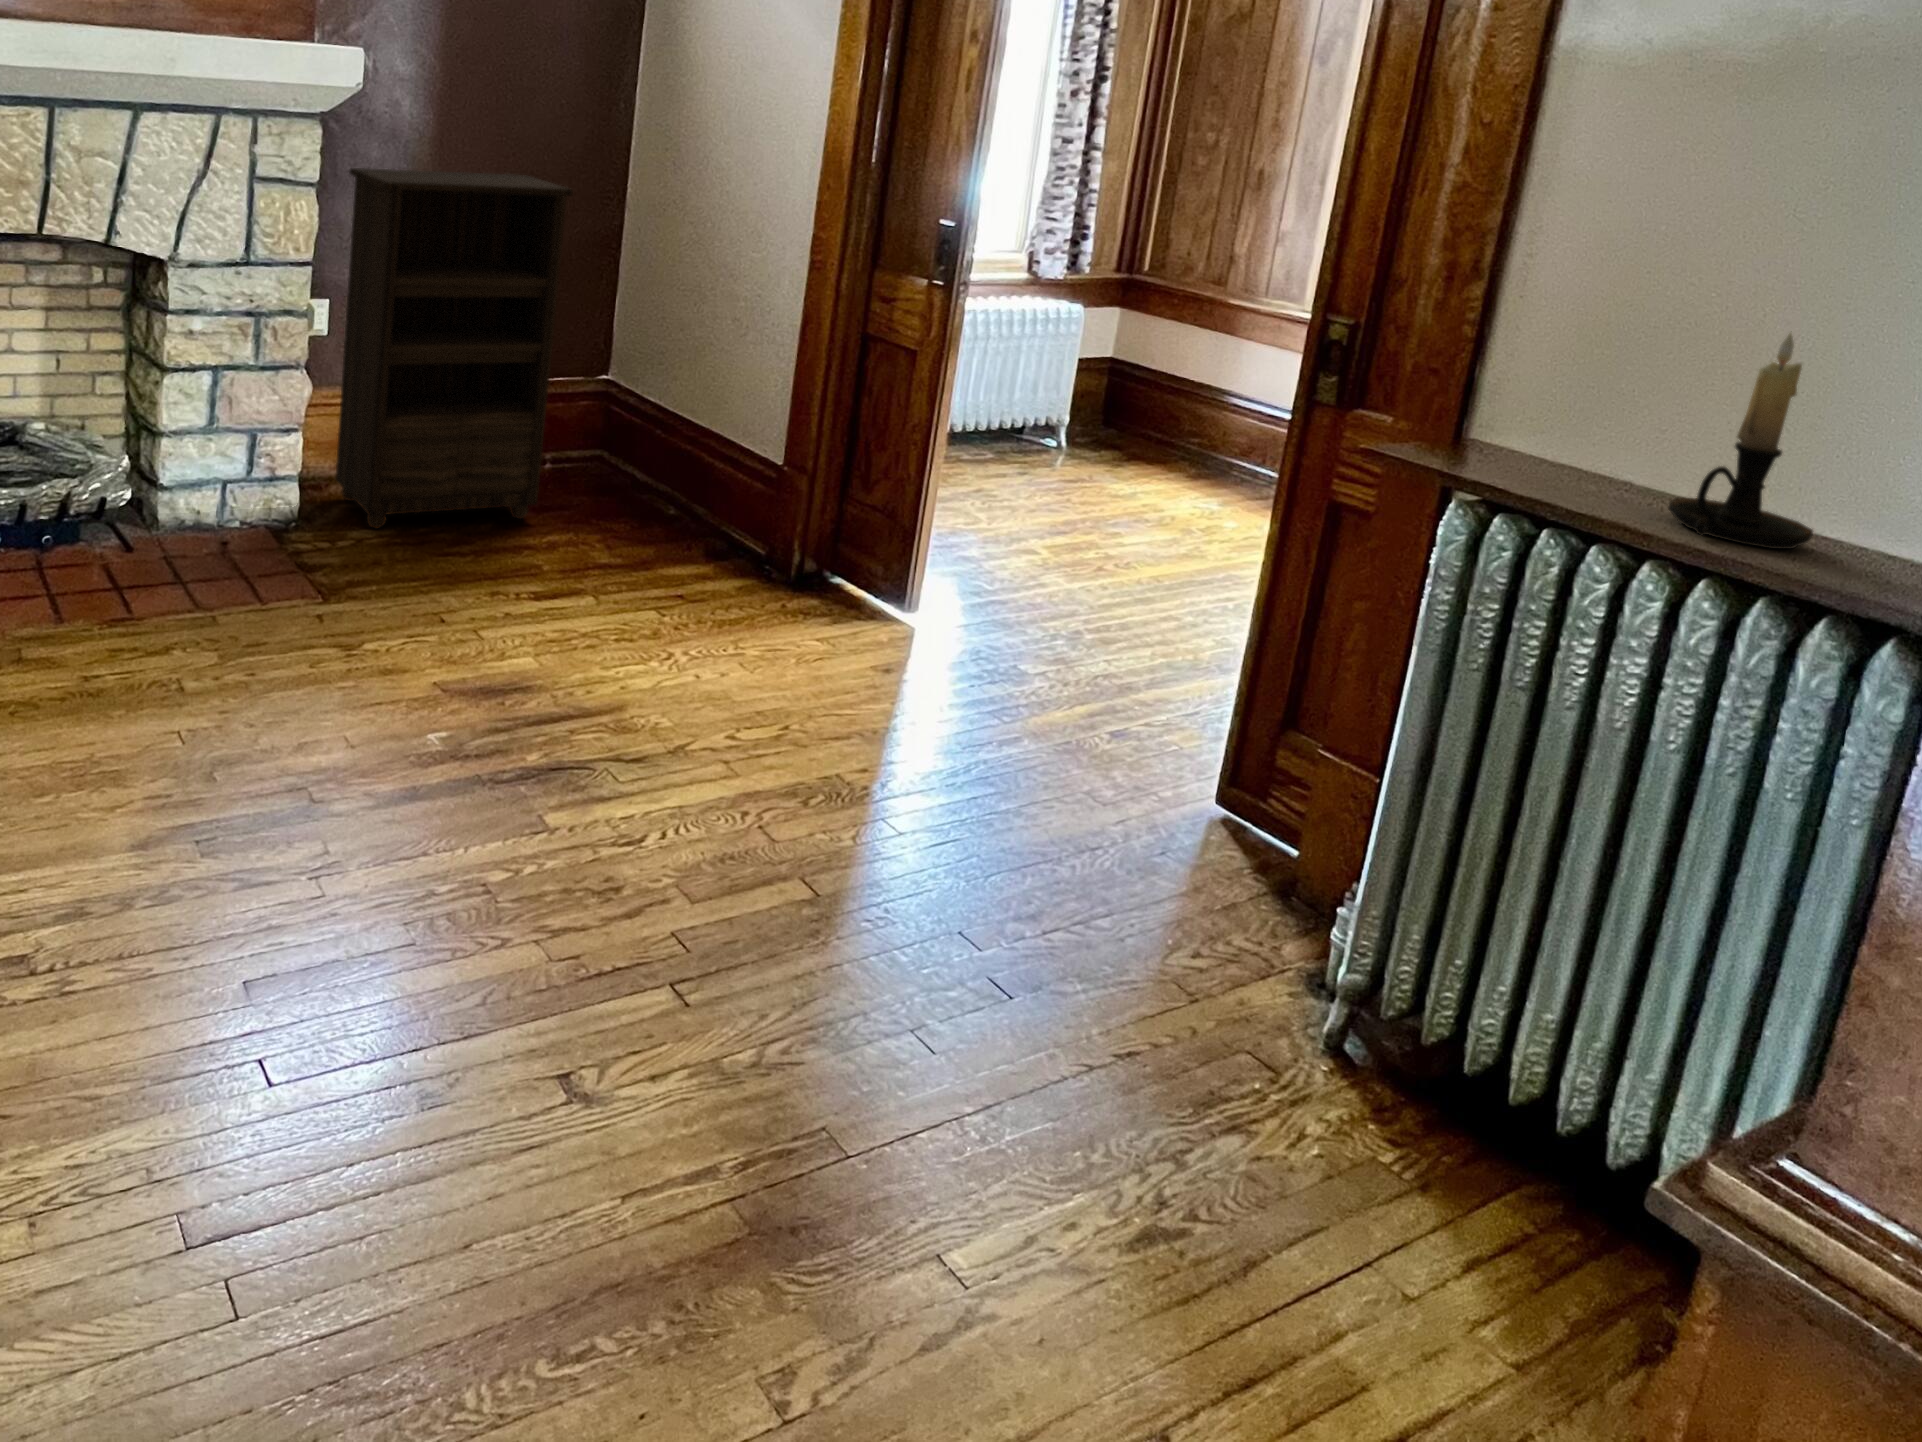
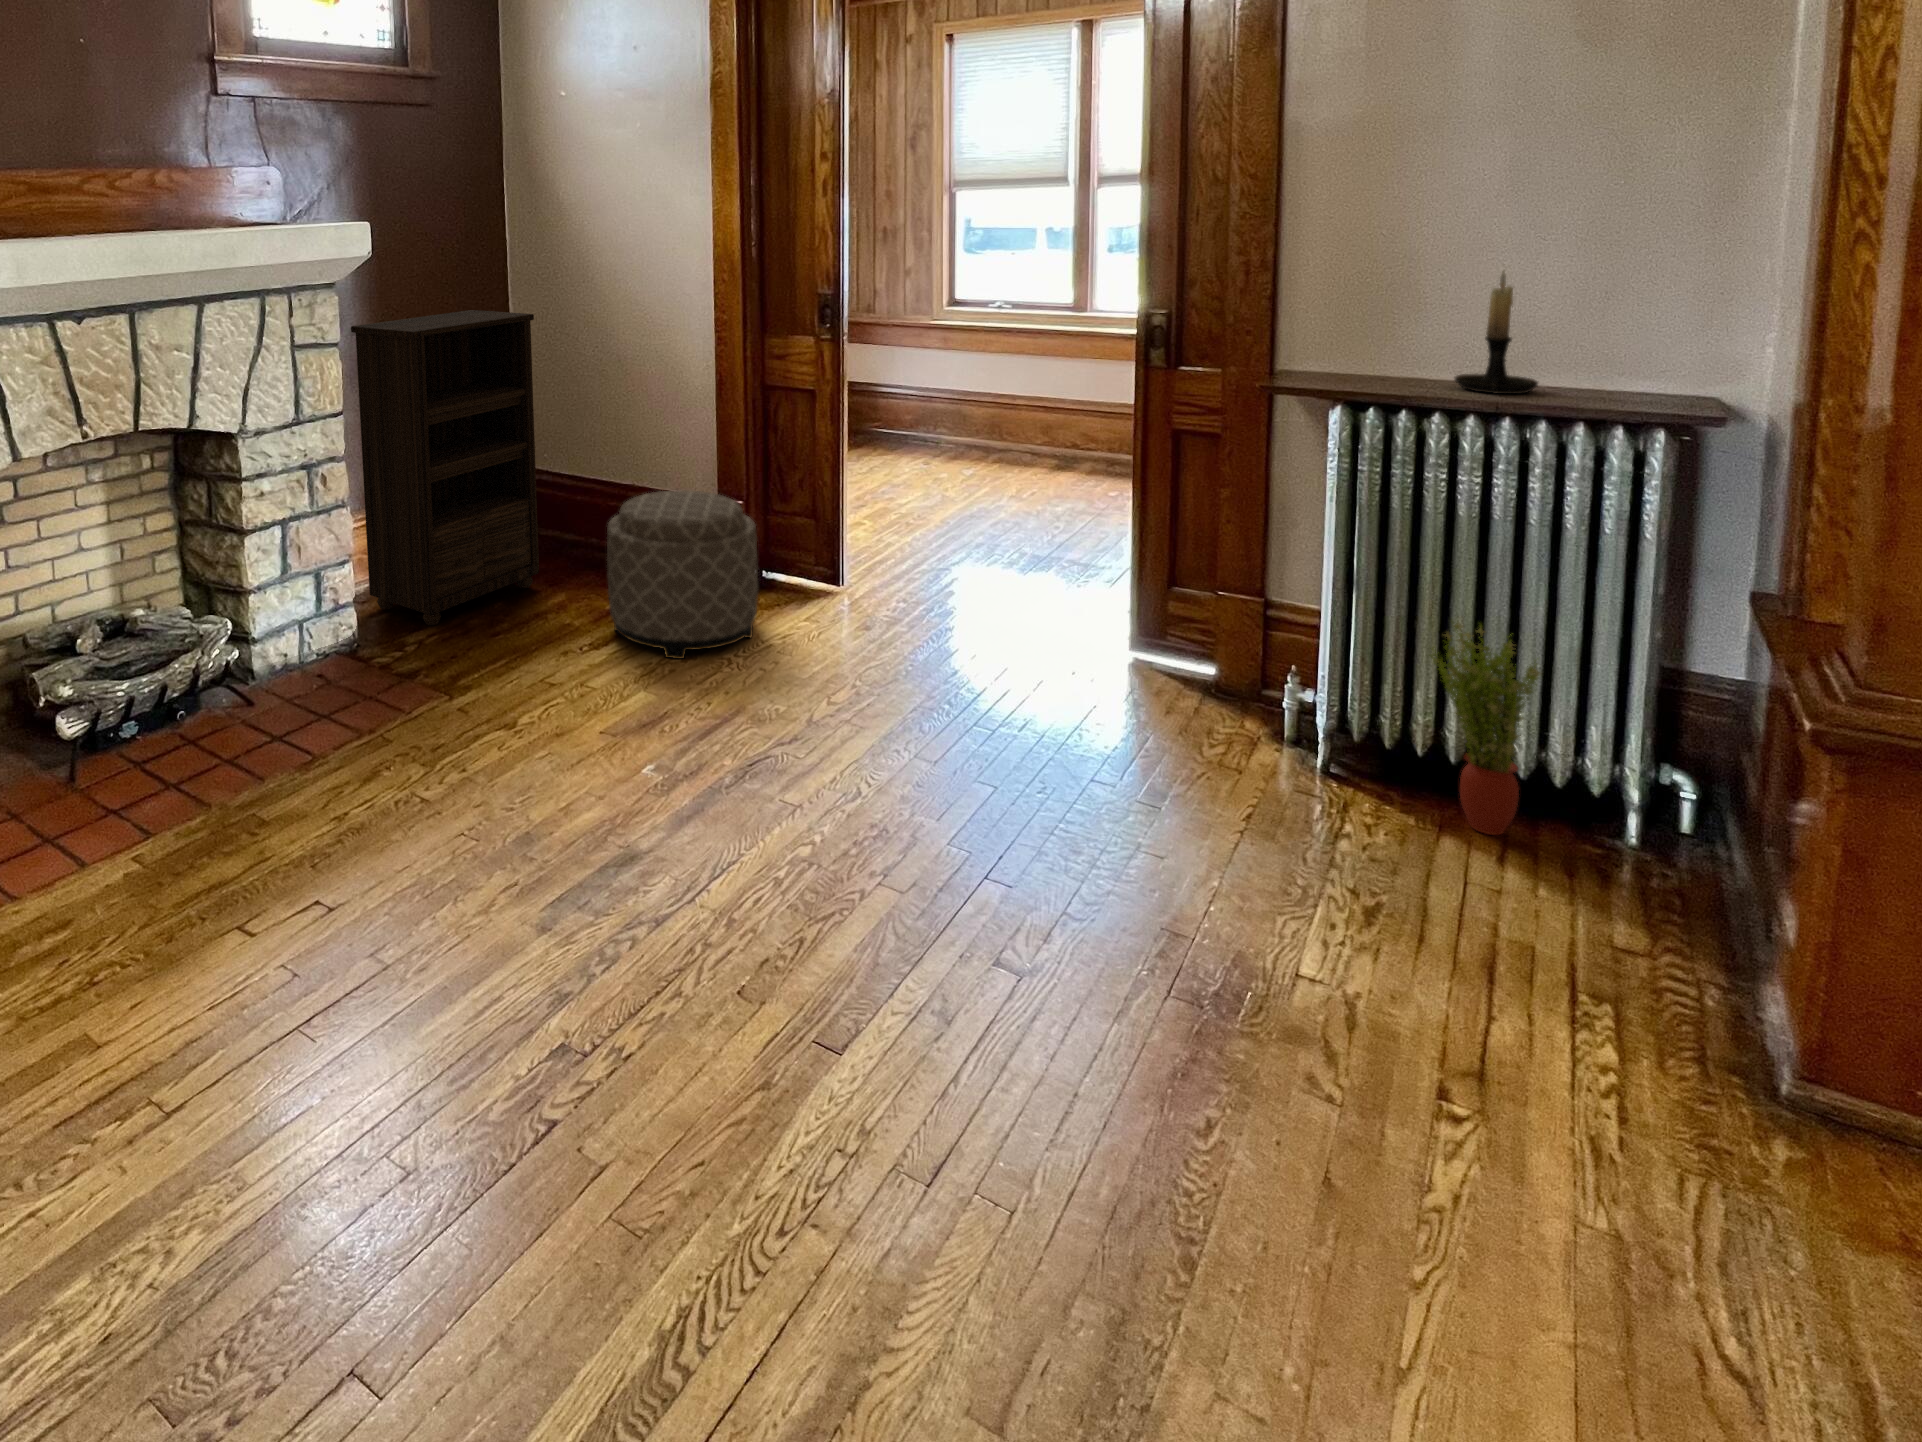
ottoman: none [547,434,746,641] -> present [607,490,758,659]
potted plant: none [1425,867,1594,1219] -> present [1430,623,1540,835]

